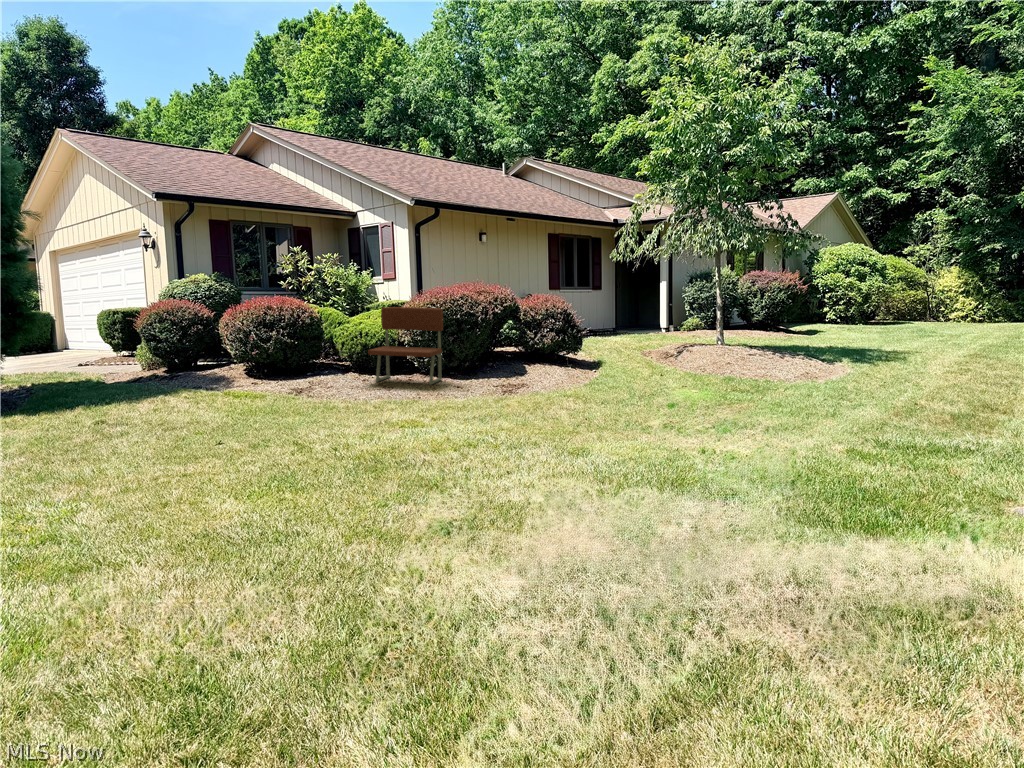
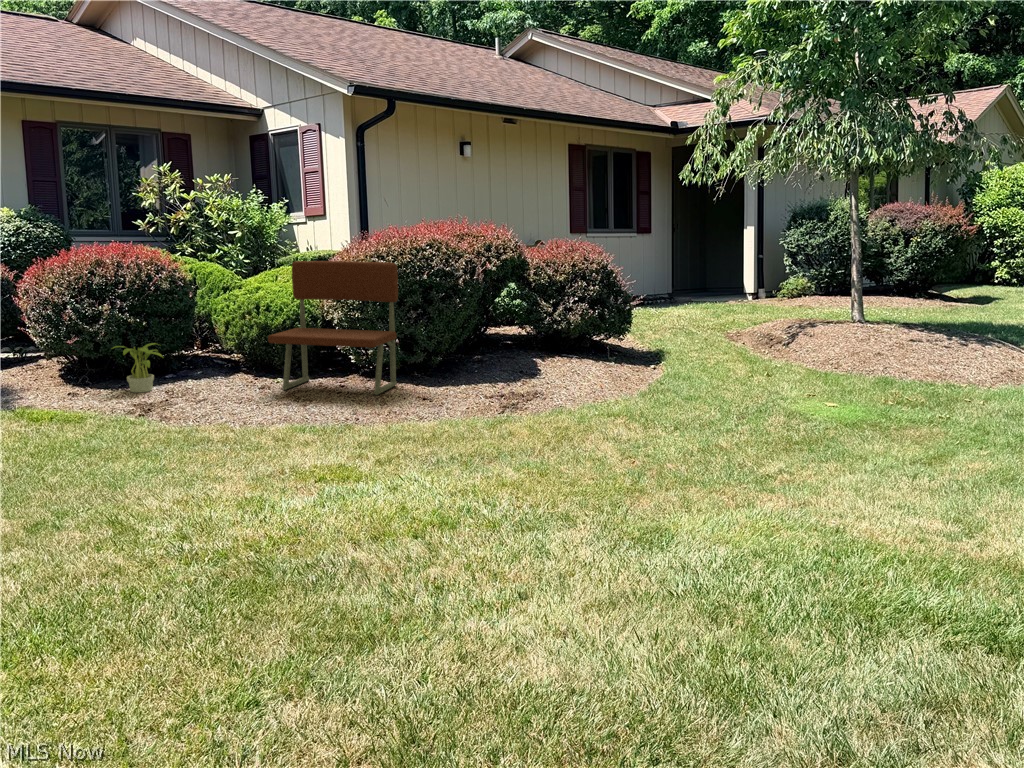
potted plant: none [277,355,307,383] -> present [112,343,163,392]

